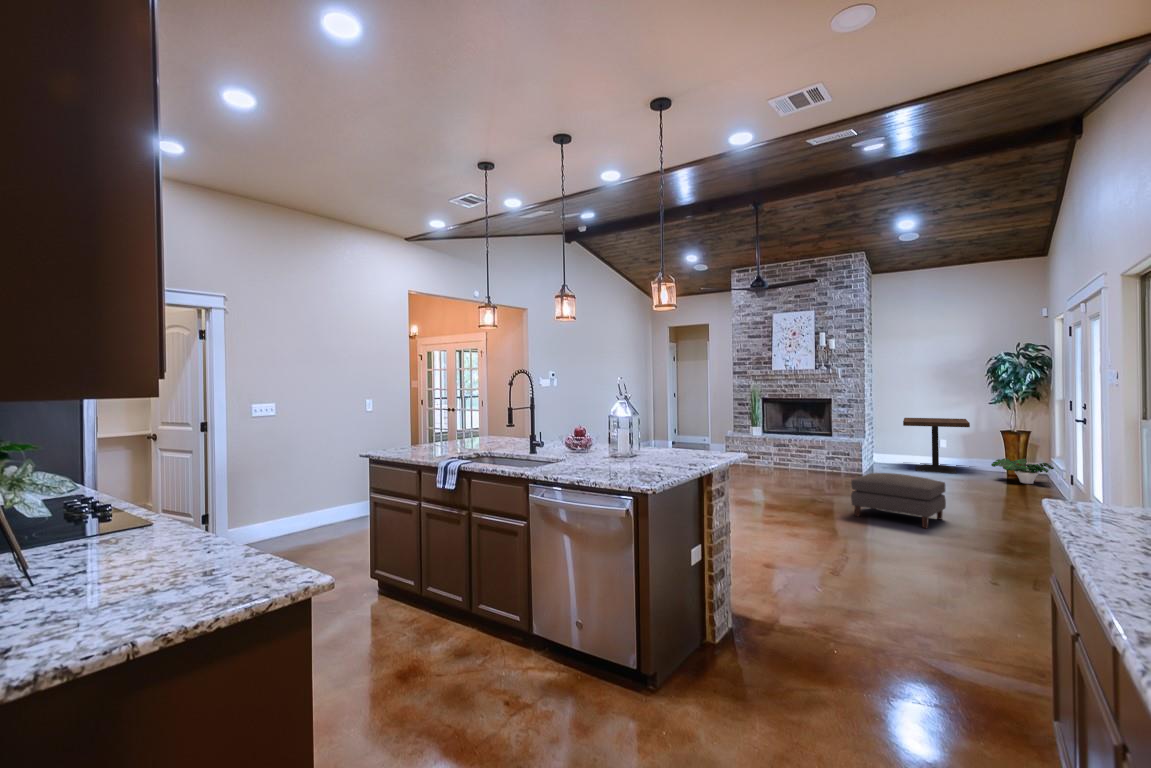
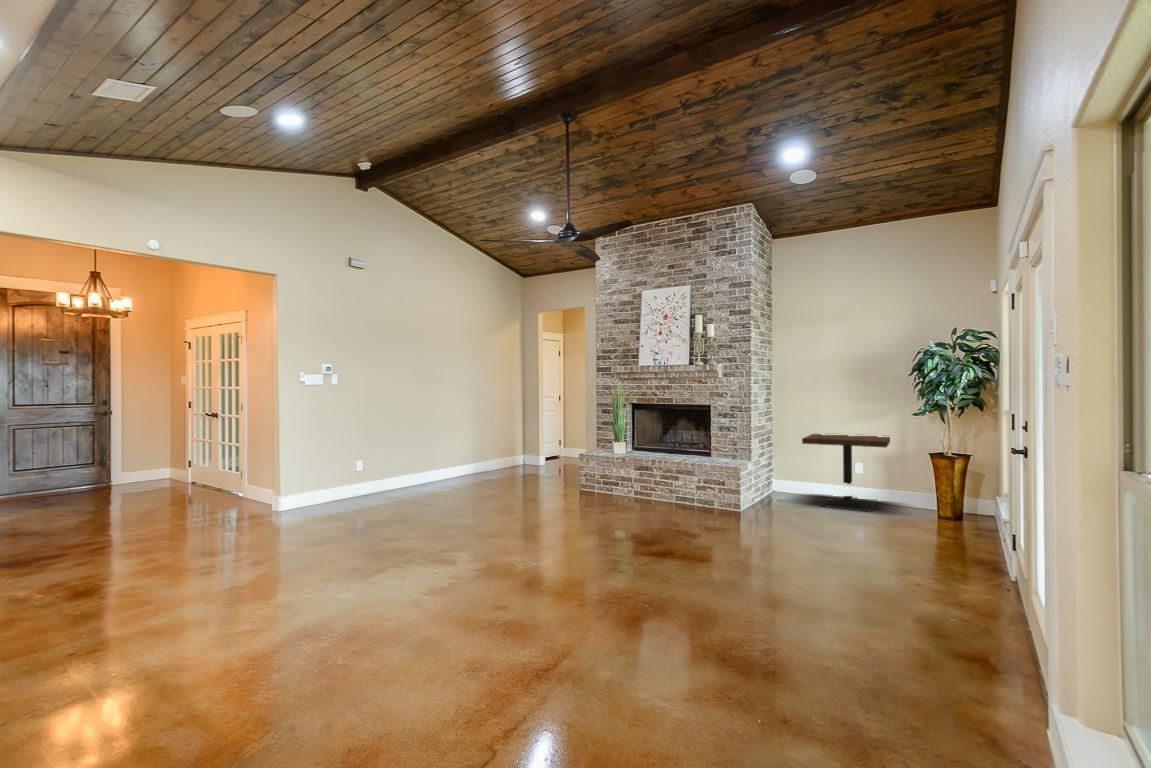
potted plant: present [991,458,1054,484] -> none [912,492,995,530]
ottoman: present [851,473,946,528] -> none [647,517,788,618]

